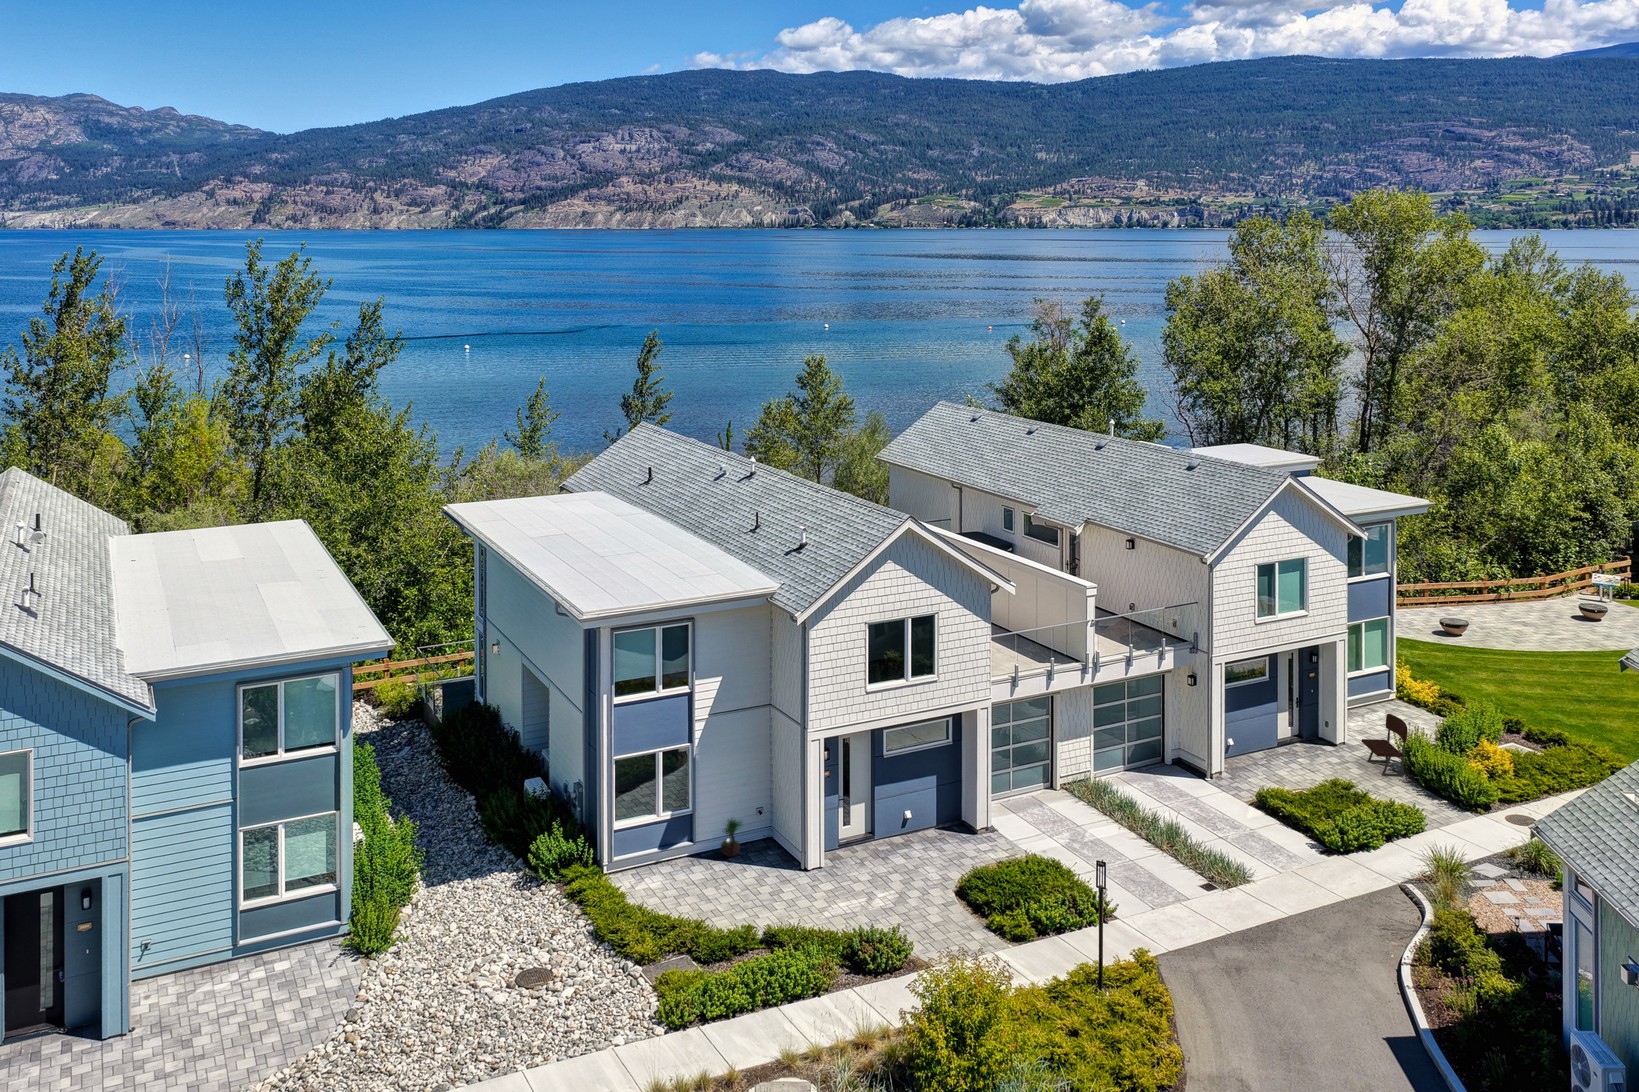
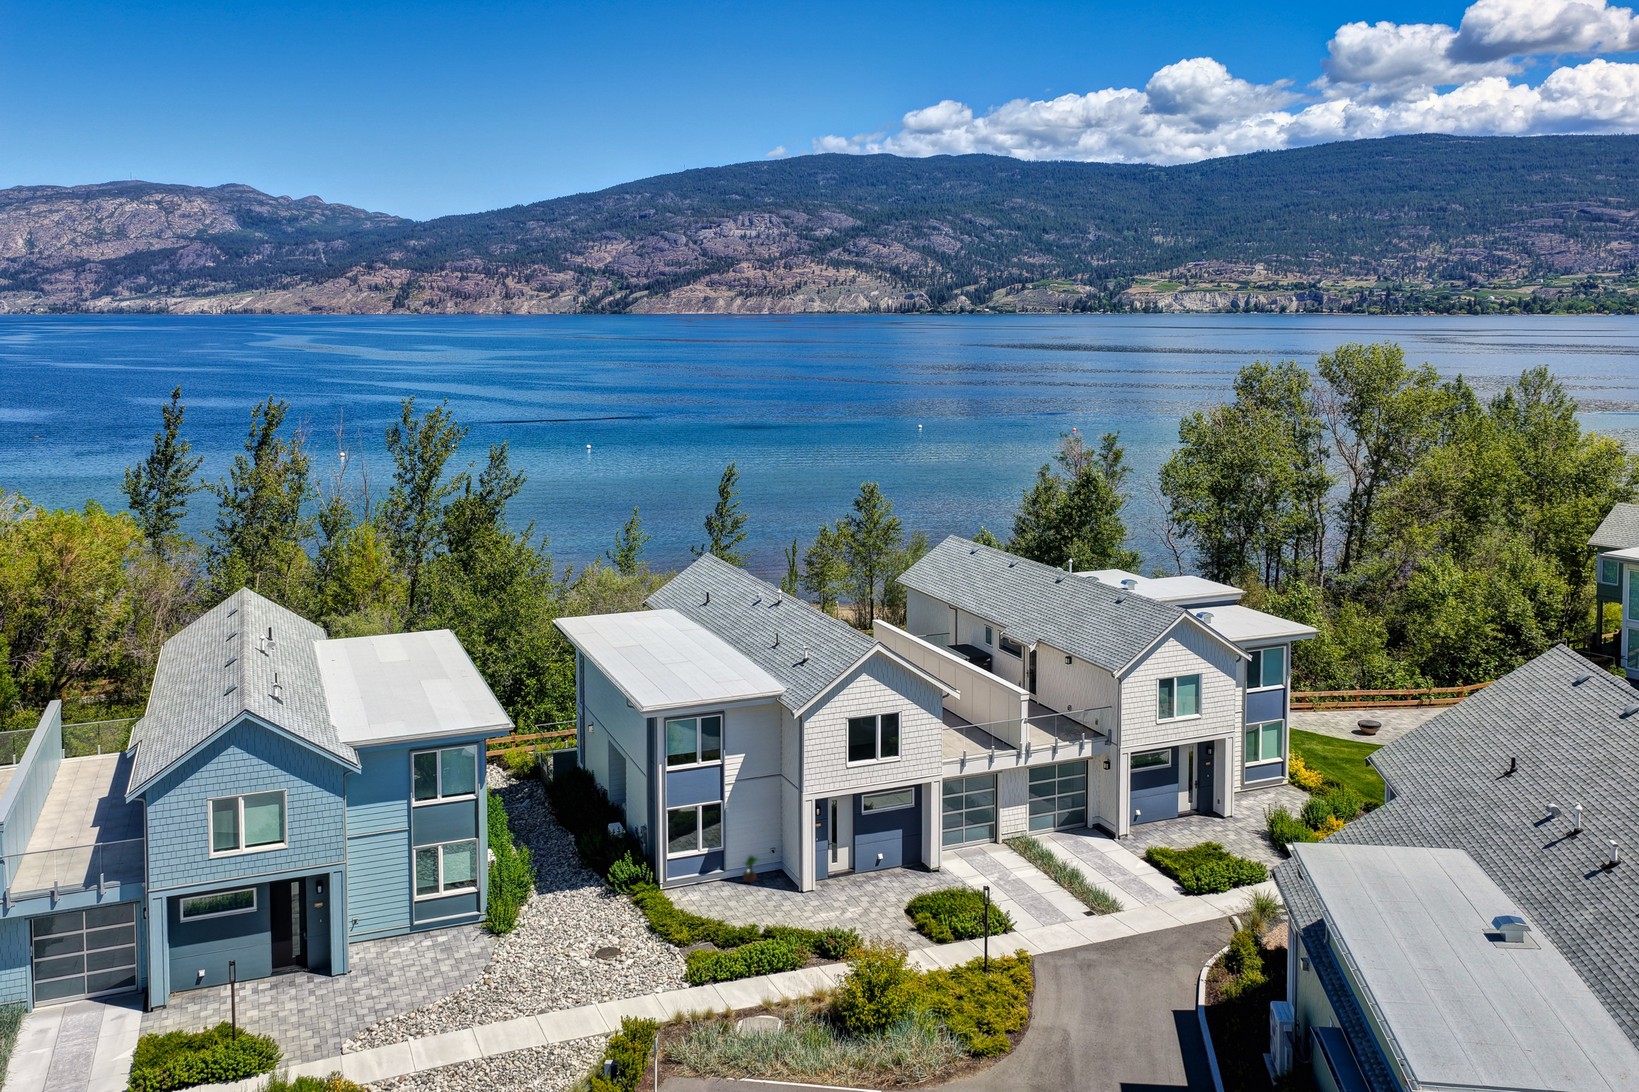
bench: present [1362,714,1408,776] -> none [1244,794,1274,842]

